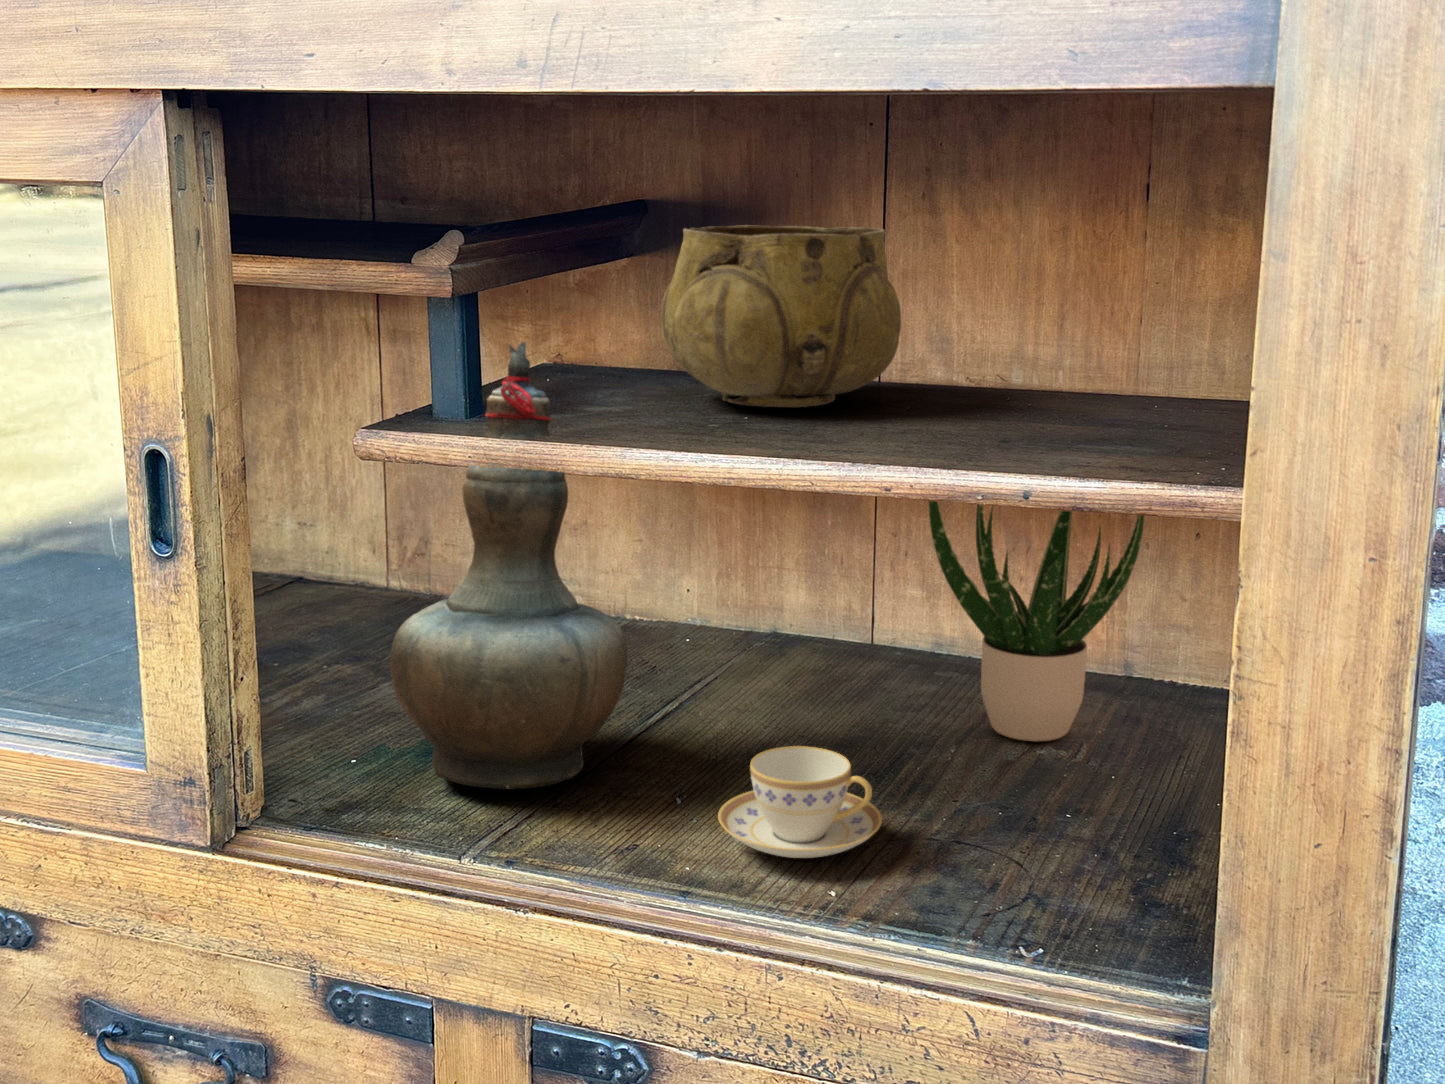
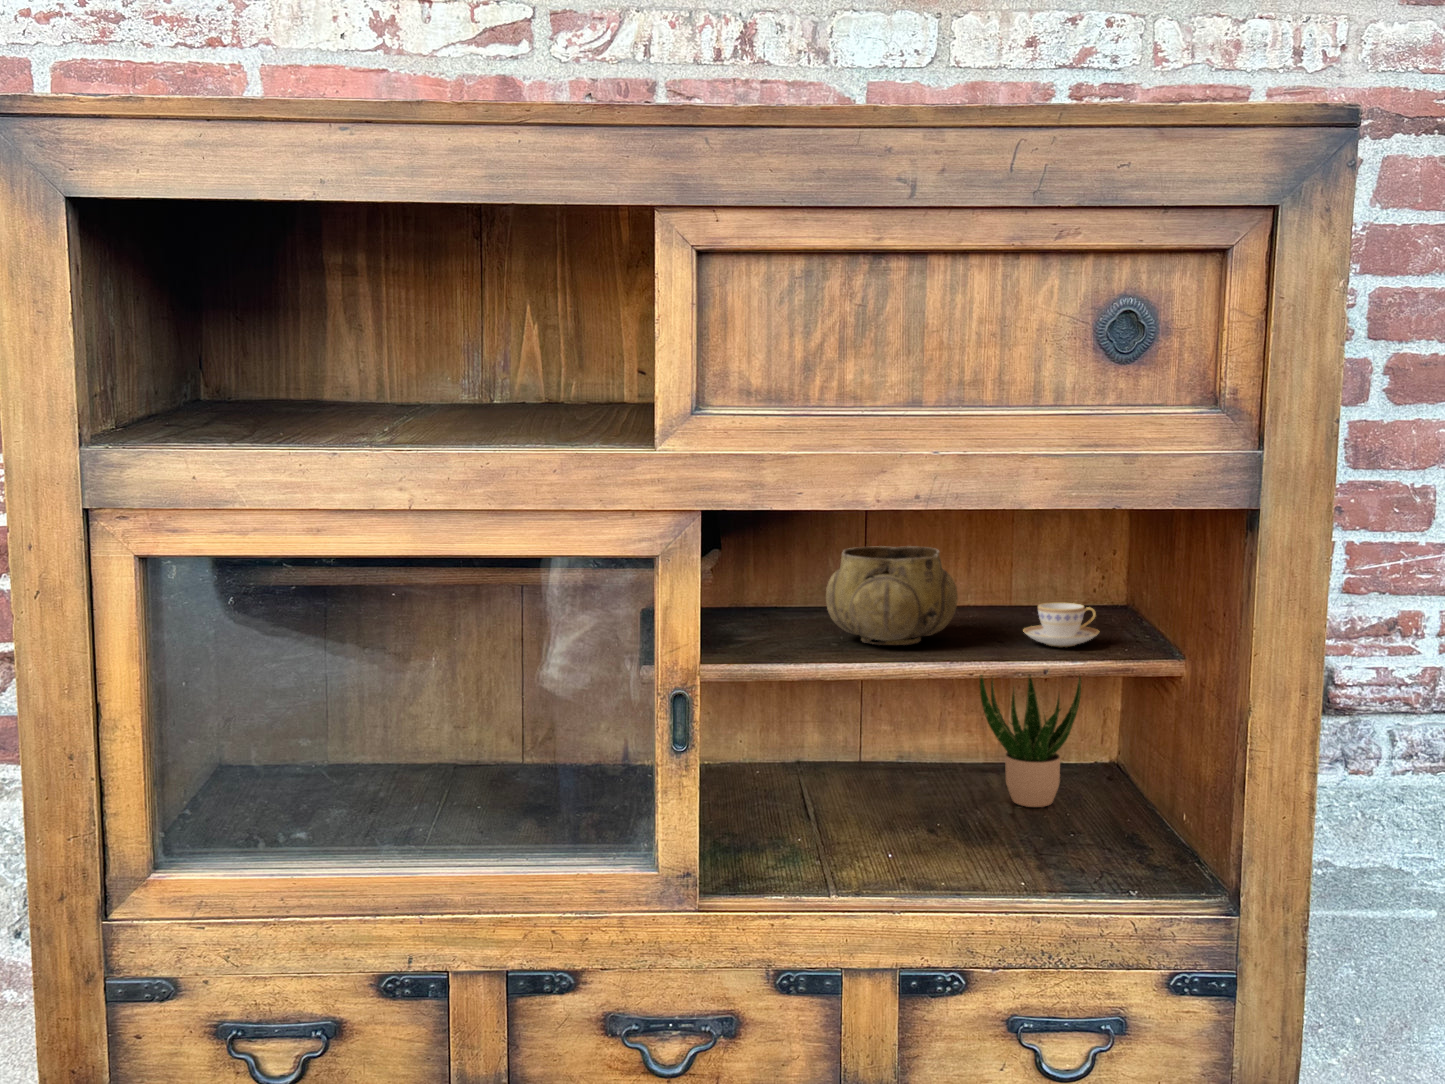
decorative vase: present [390,342,628,790] -> none [744,623,871,862]
teacup: present [718,746,882,858] -> present [1023,603,1099,647]

